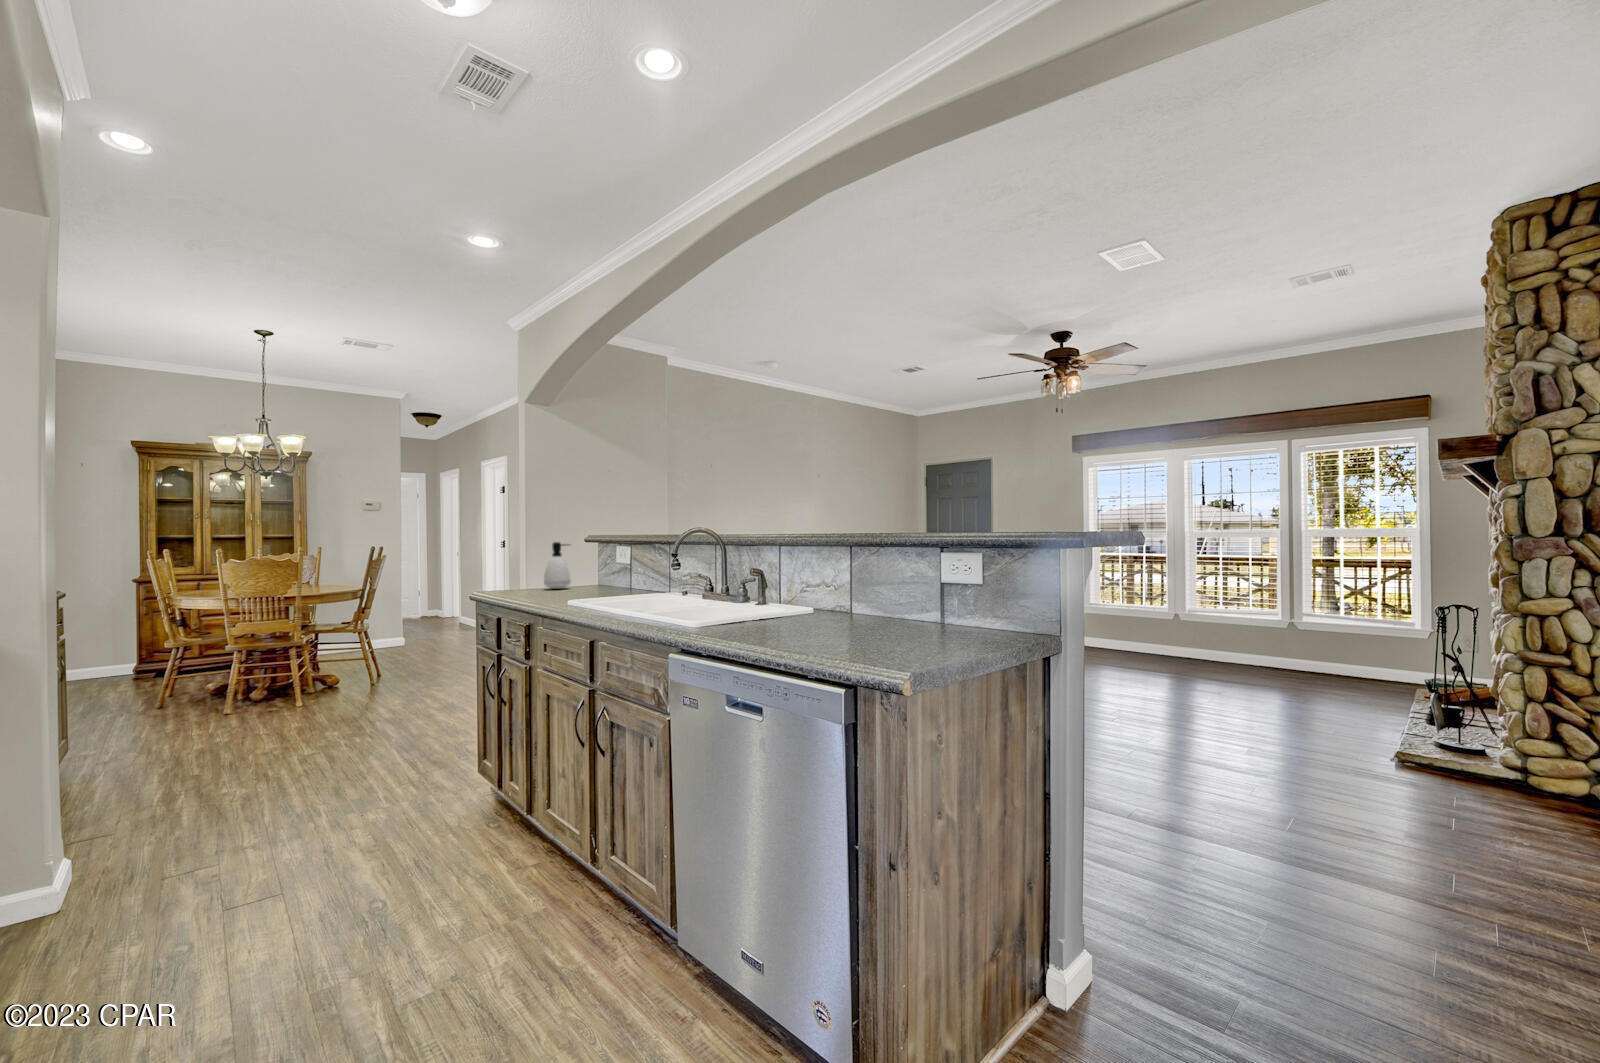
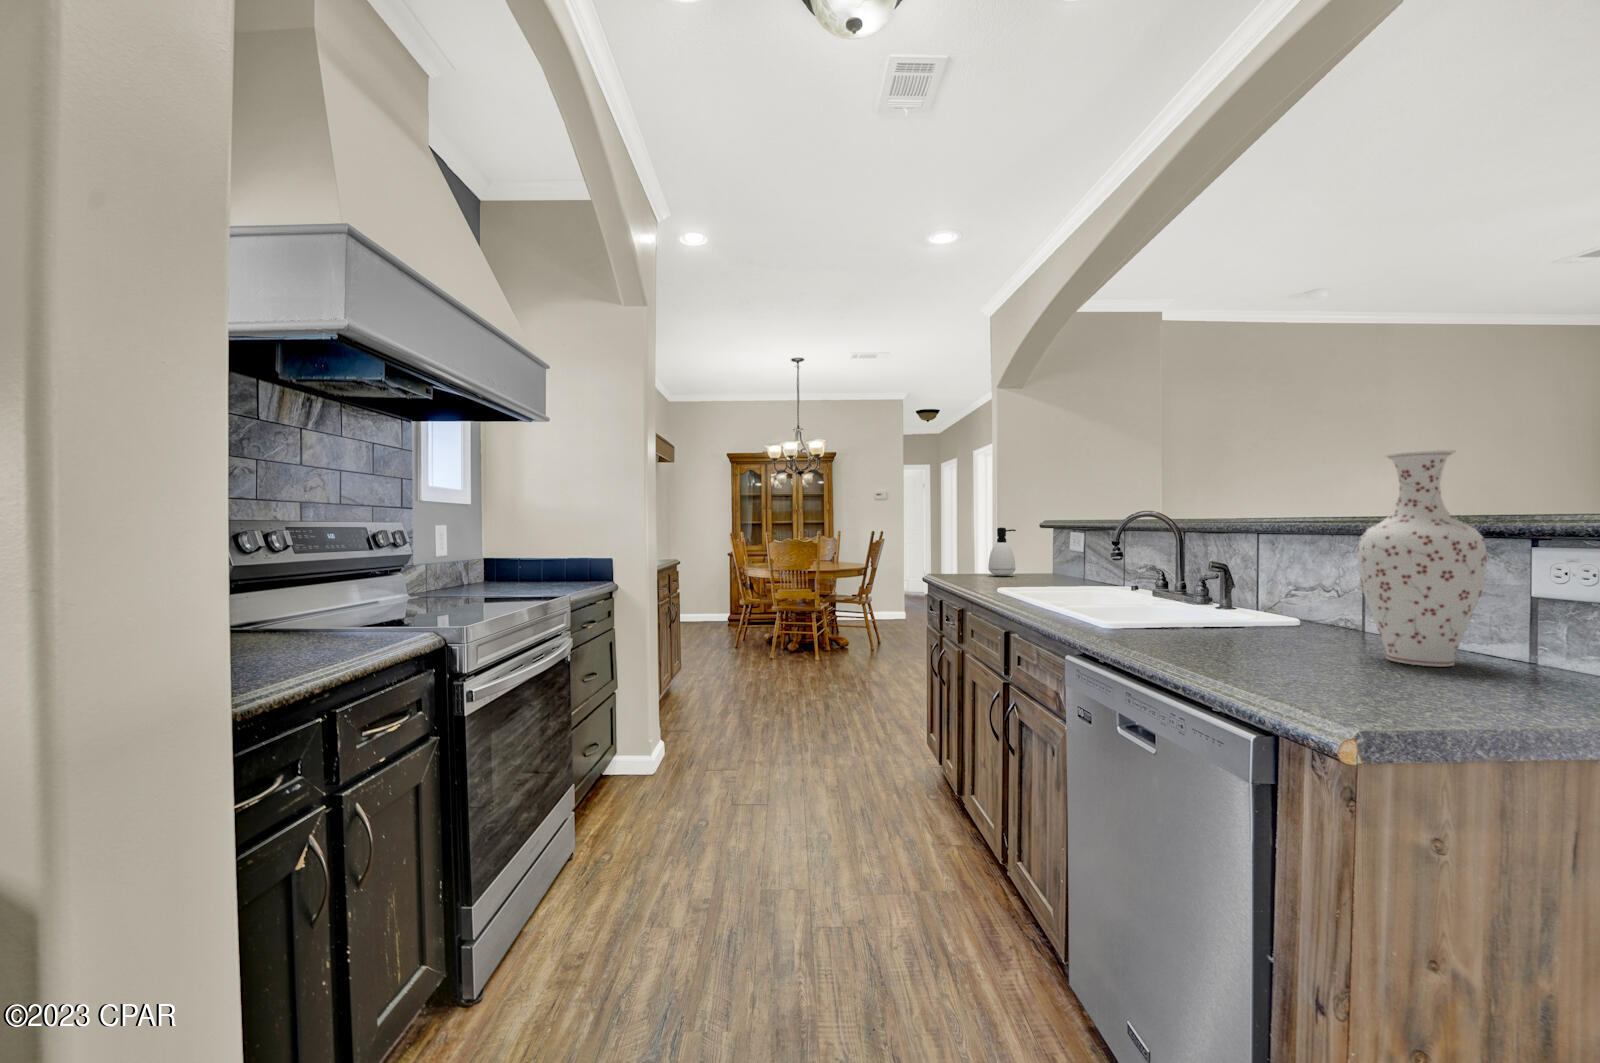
vase: none [863,493,925,631] -> present [1357,450,1487,667]

